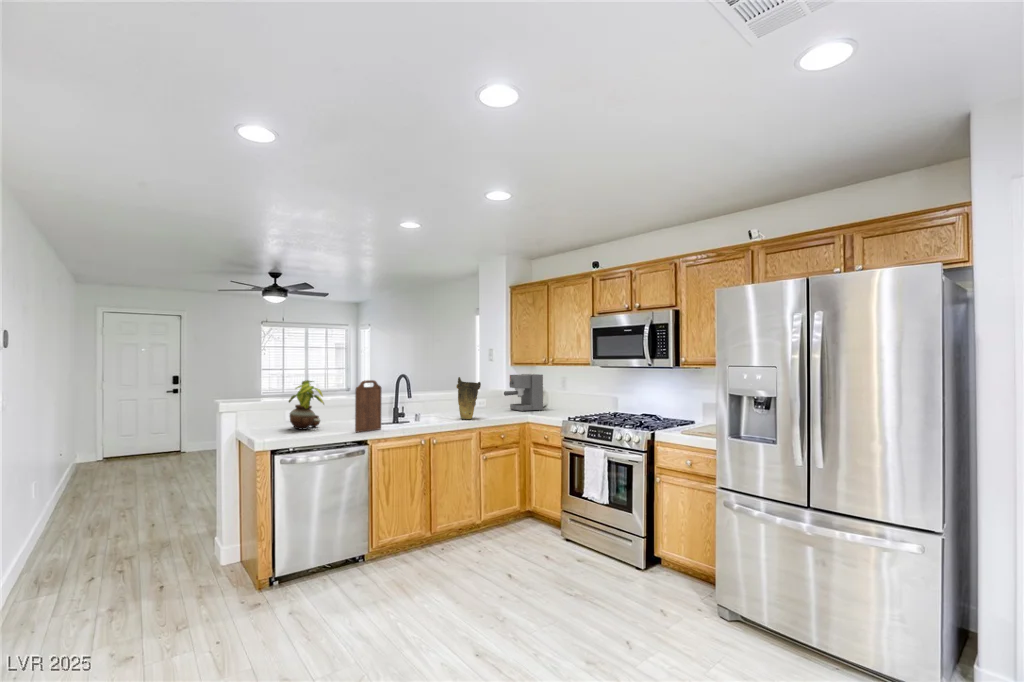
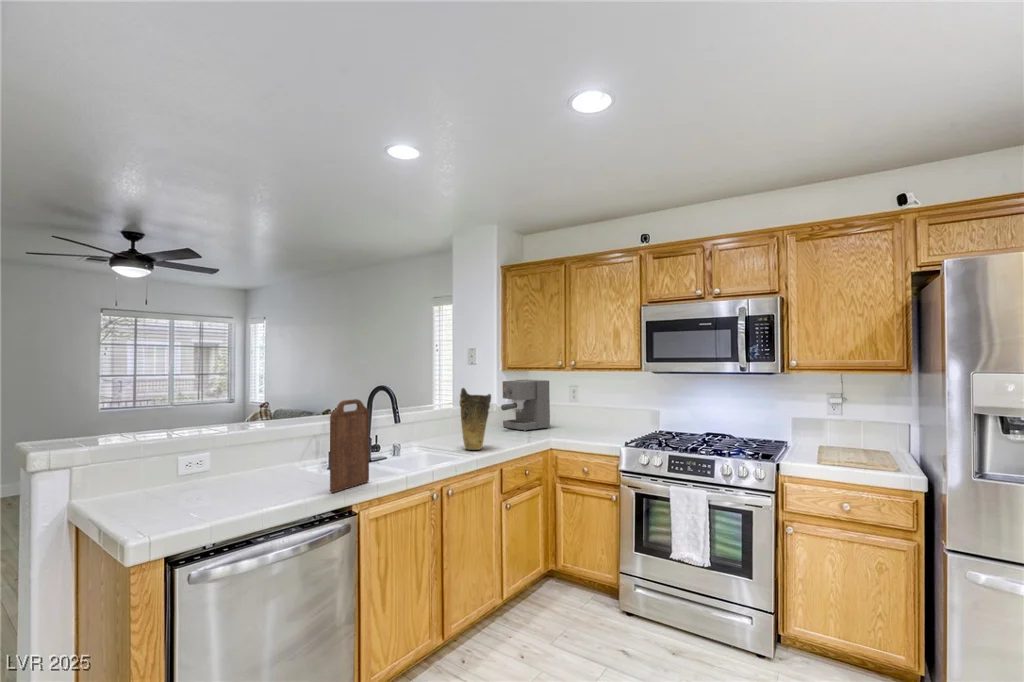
potted plant: present [289,380,324,429] -> none [194,402,267,493]

